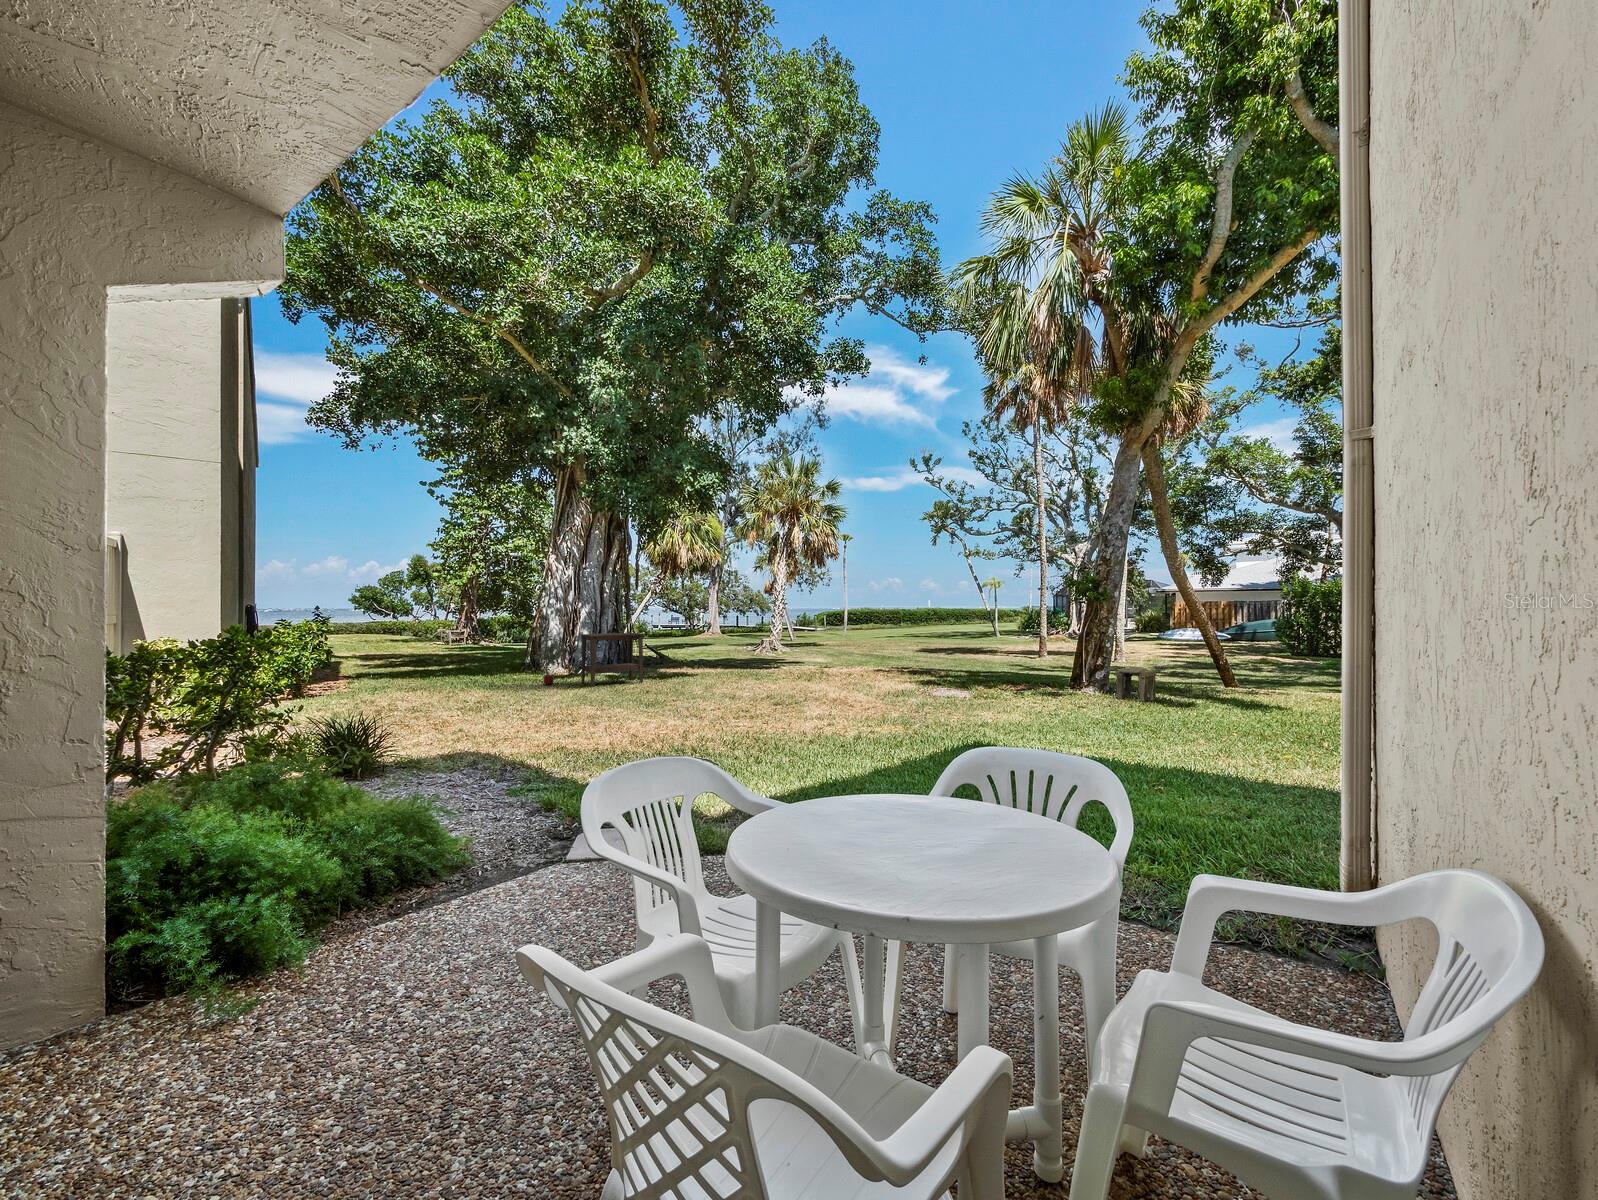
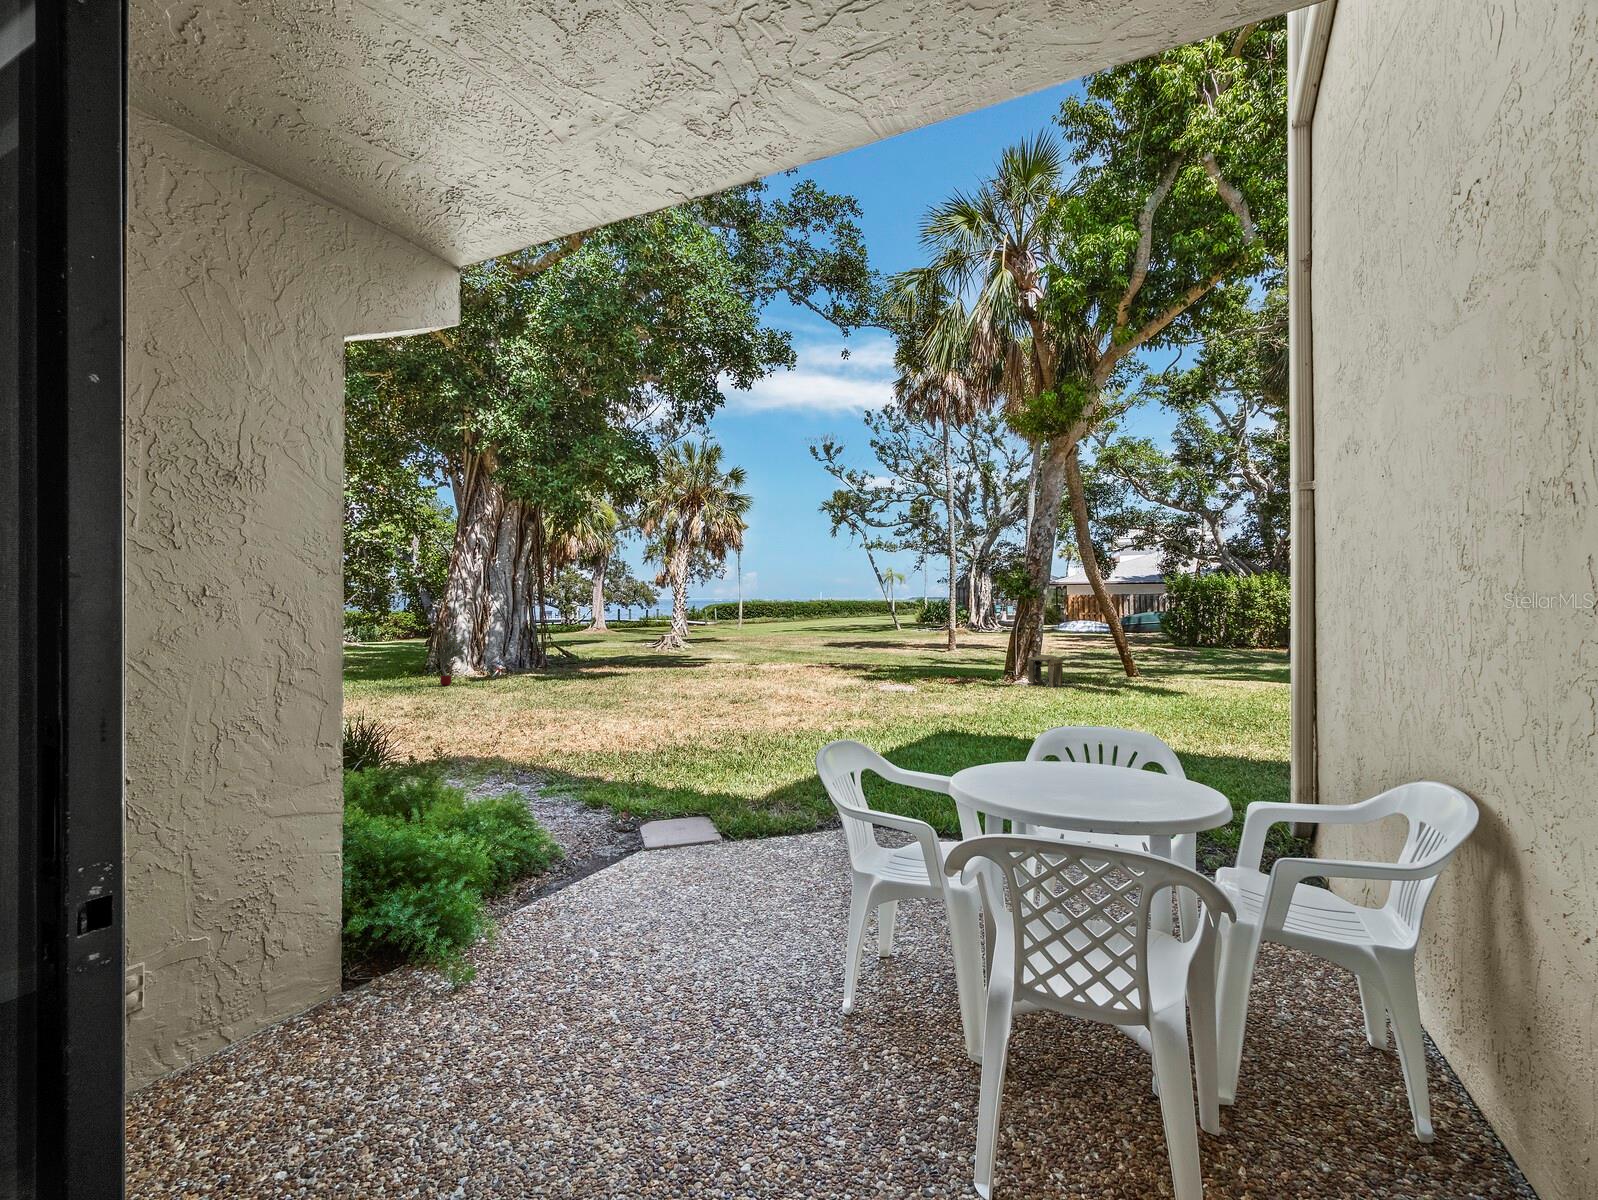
side table: present [580,633,644,686] -> none [481,628,553,686]

